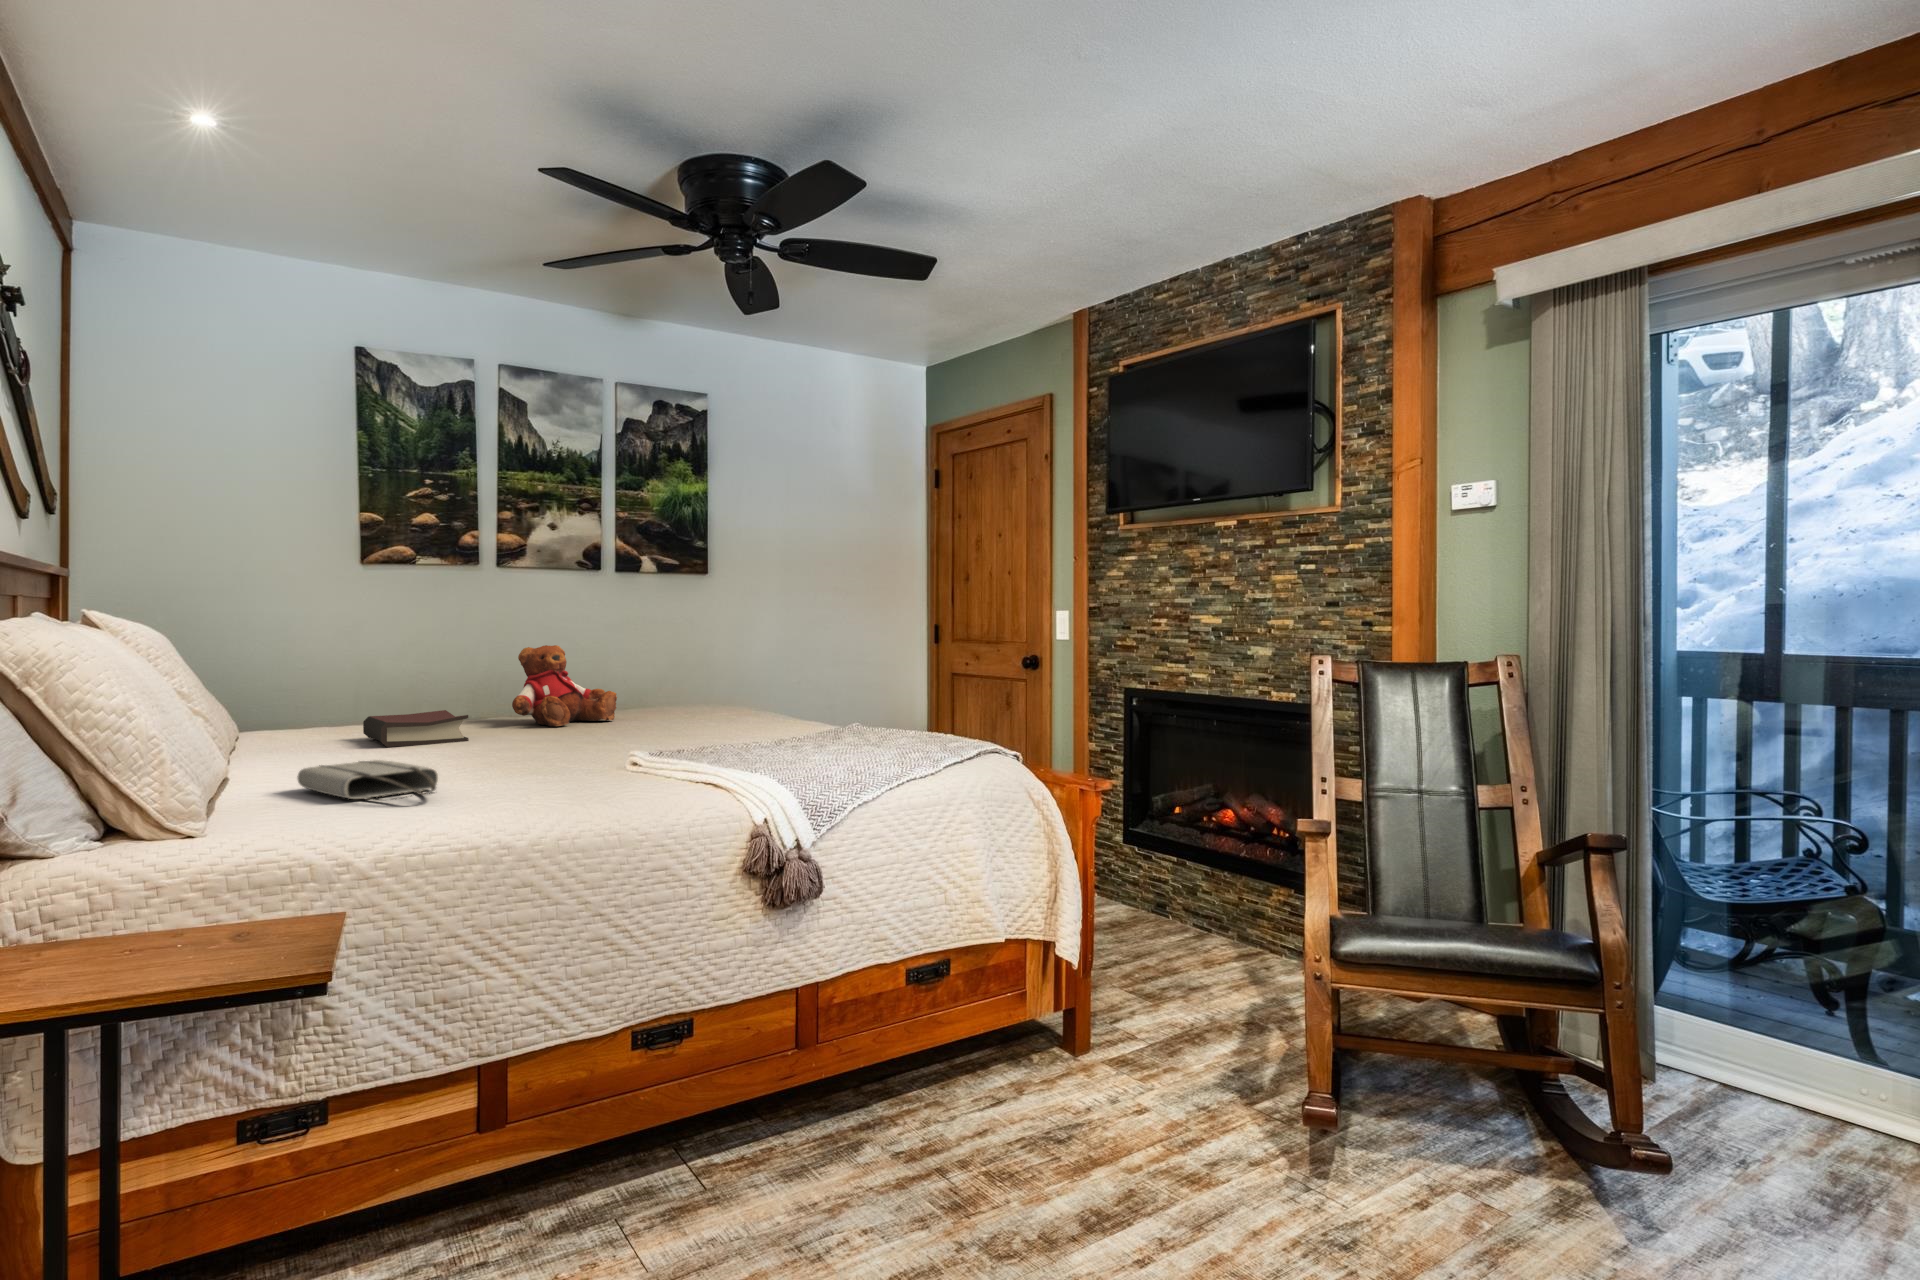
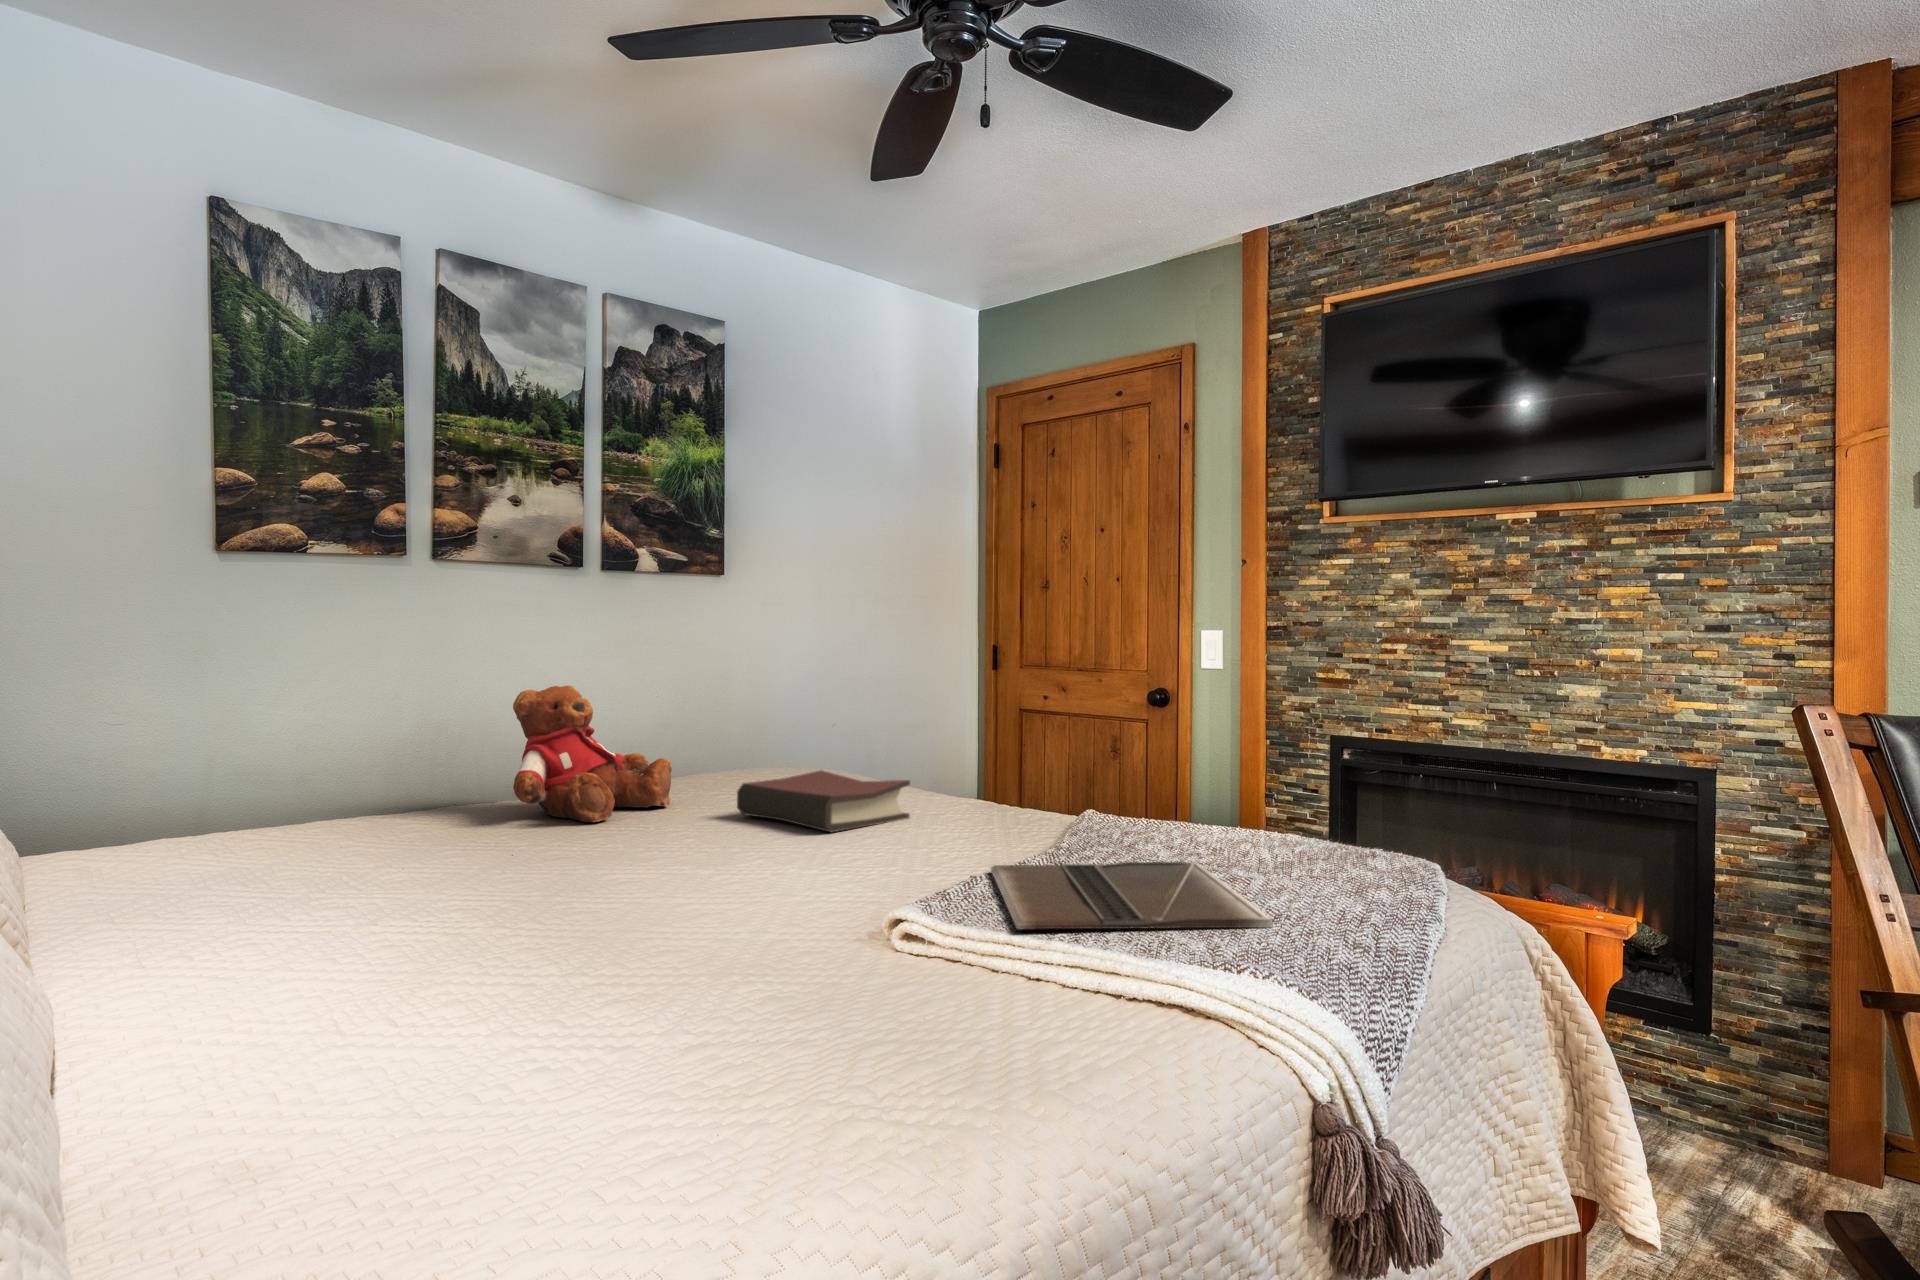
hardback book: present [363,710,469,747] -> present [737,771,910,832]
laptop: none [688,742,853,765] -> present [991,862,1272,929]
tote bag: present [297,760,438,800] -> none [276,973,688,1124]

